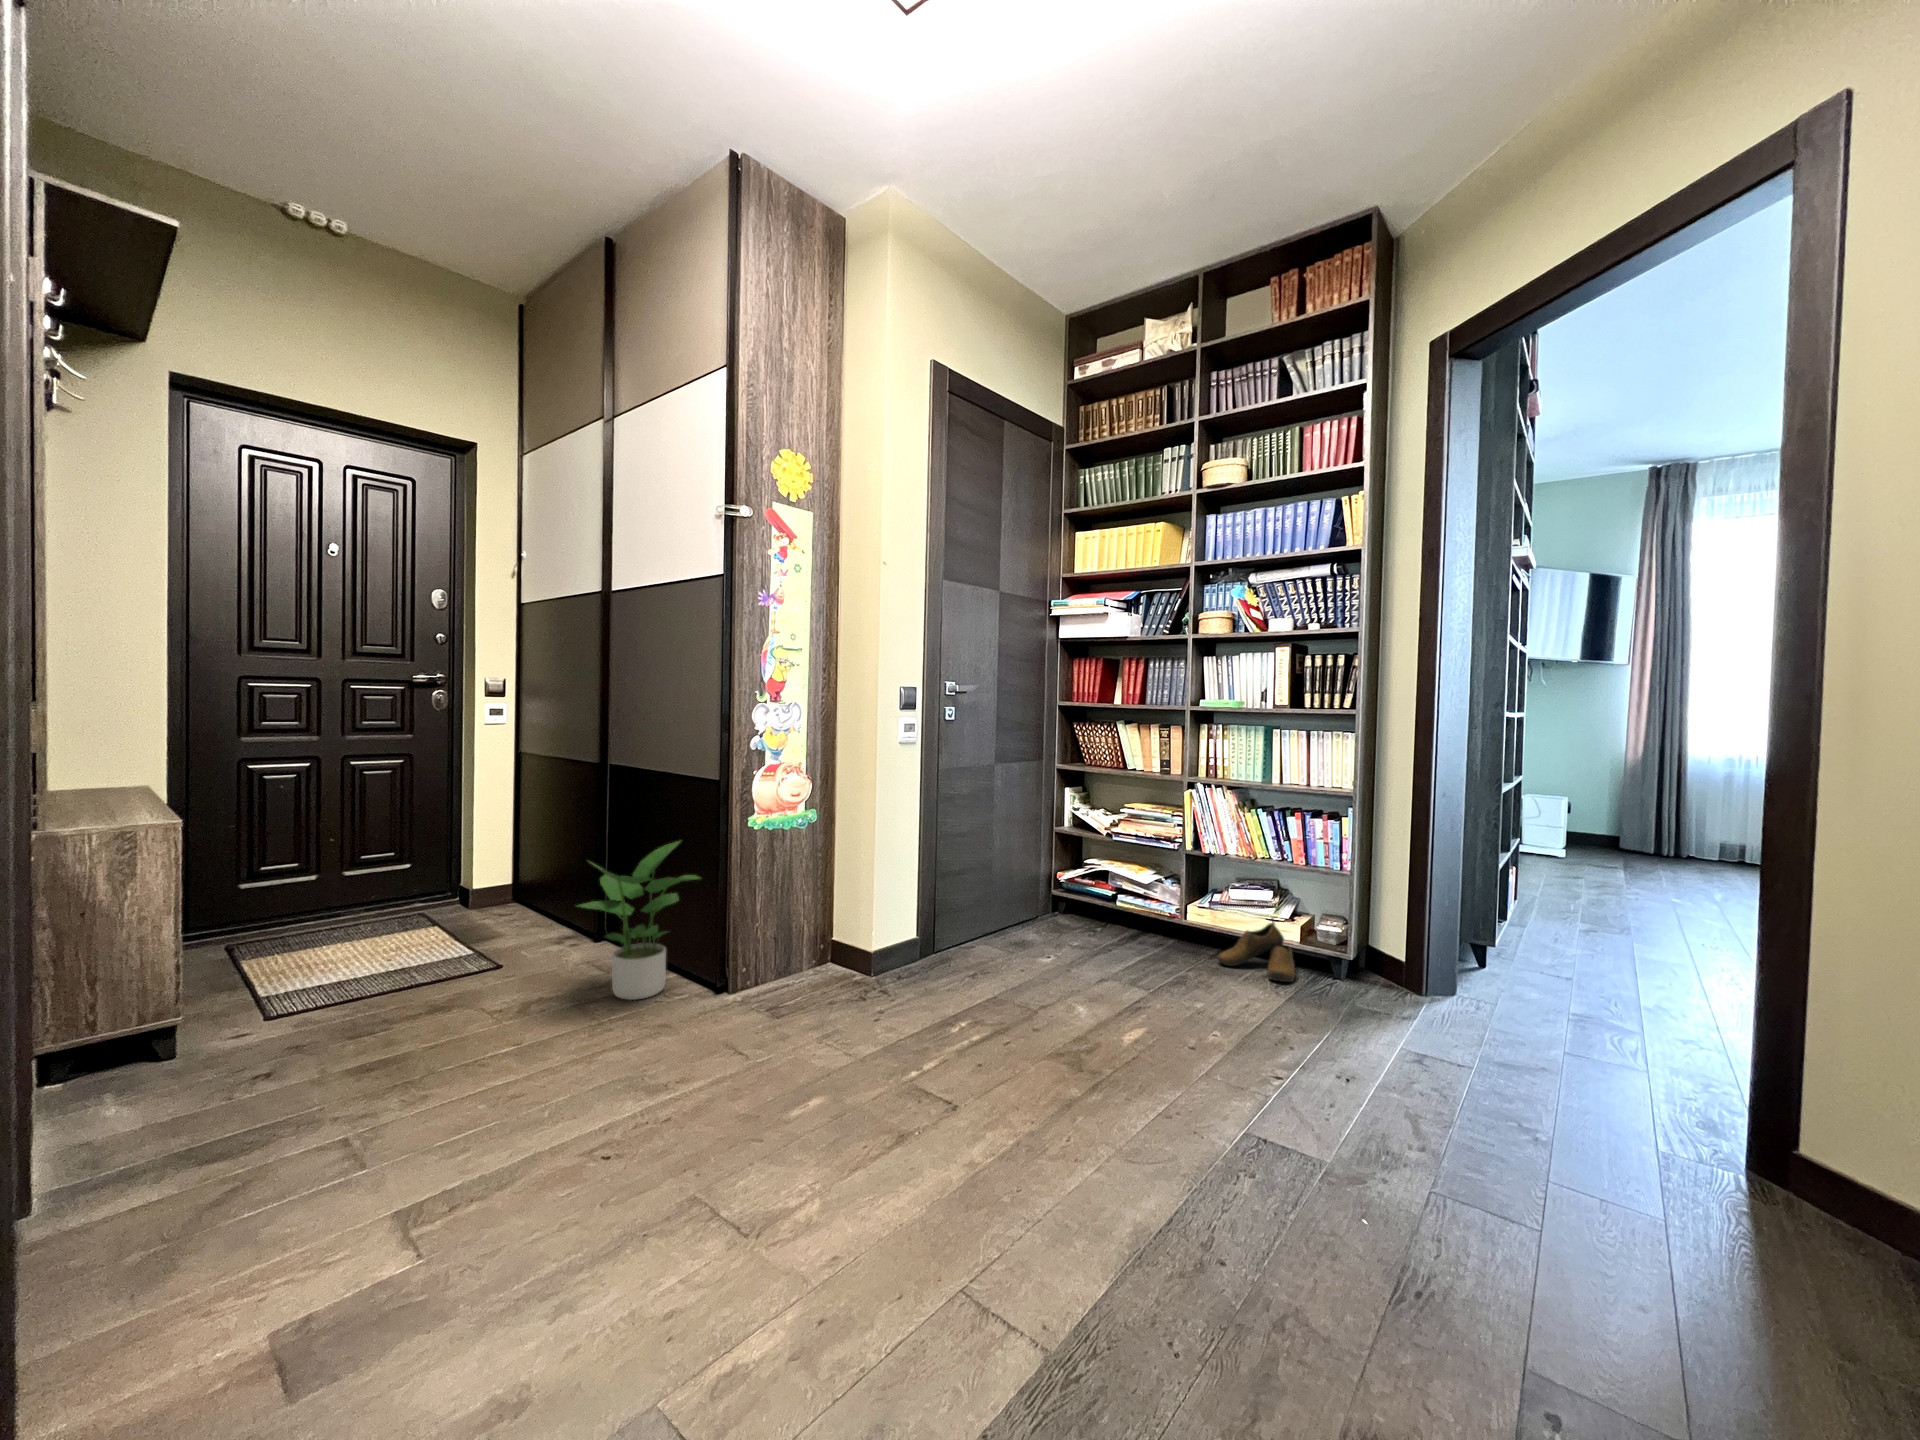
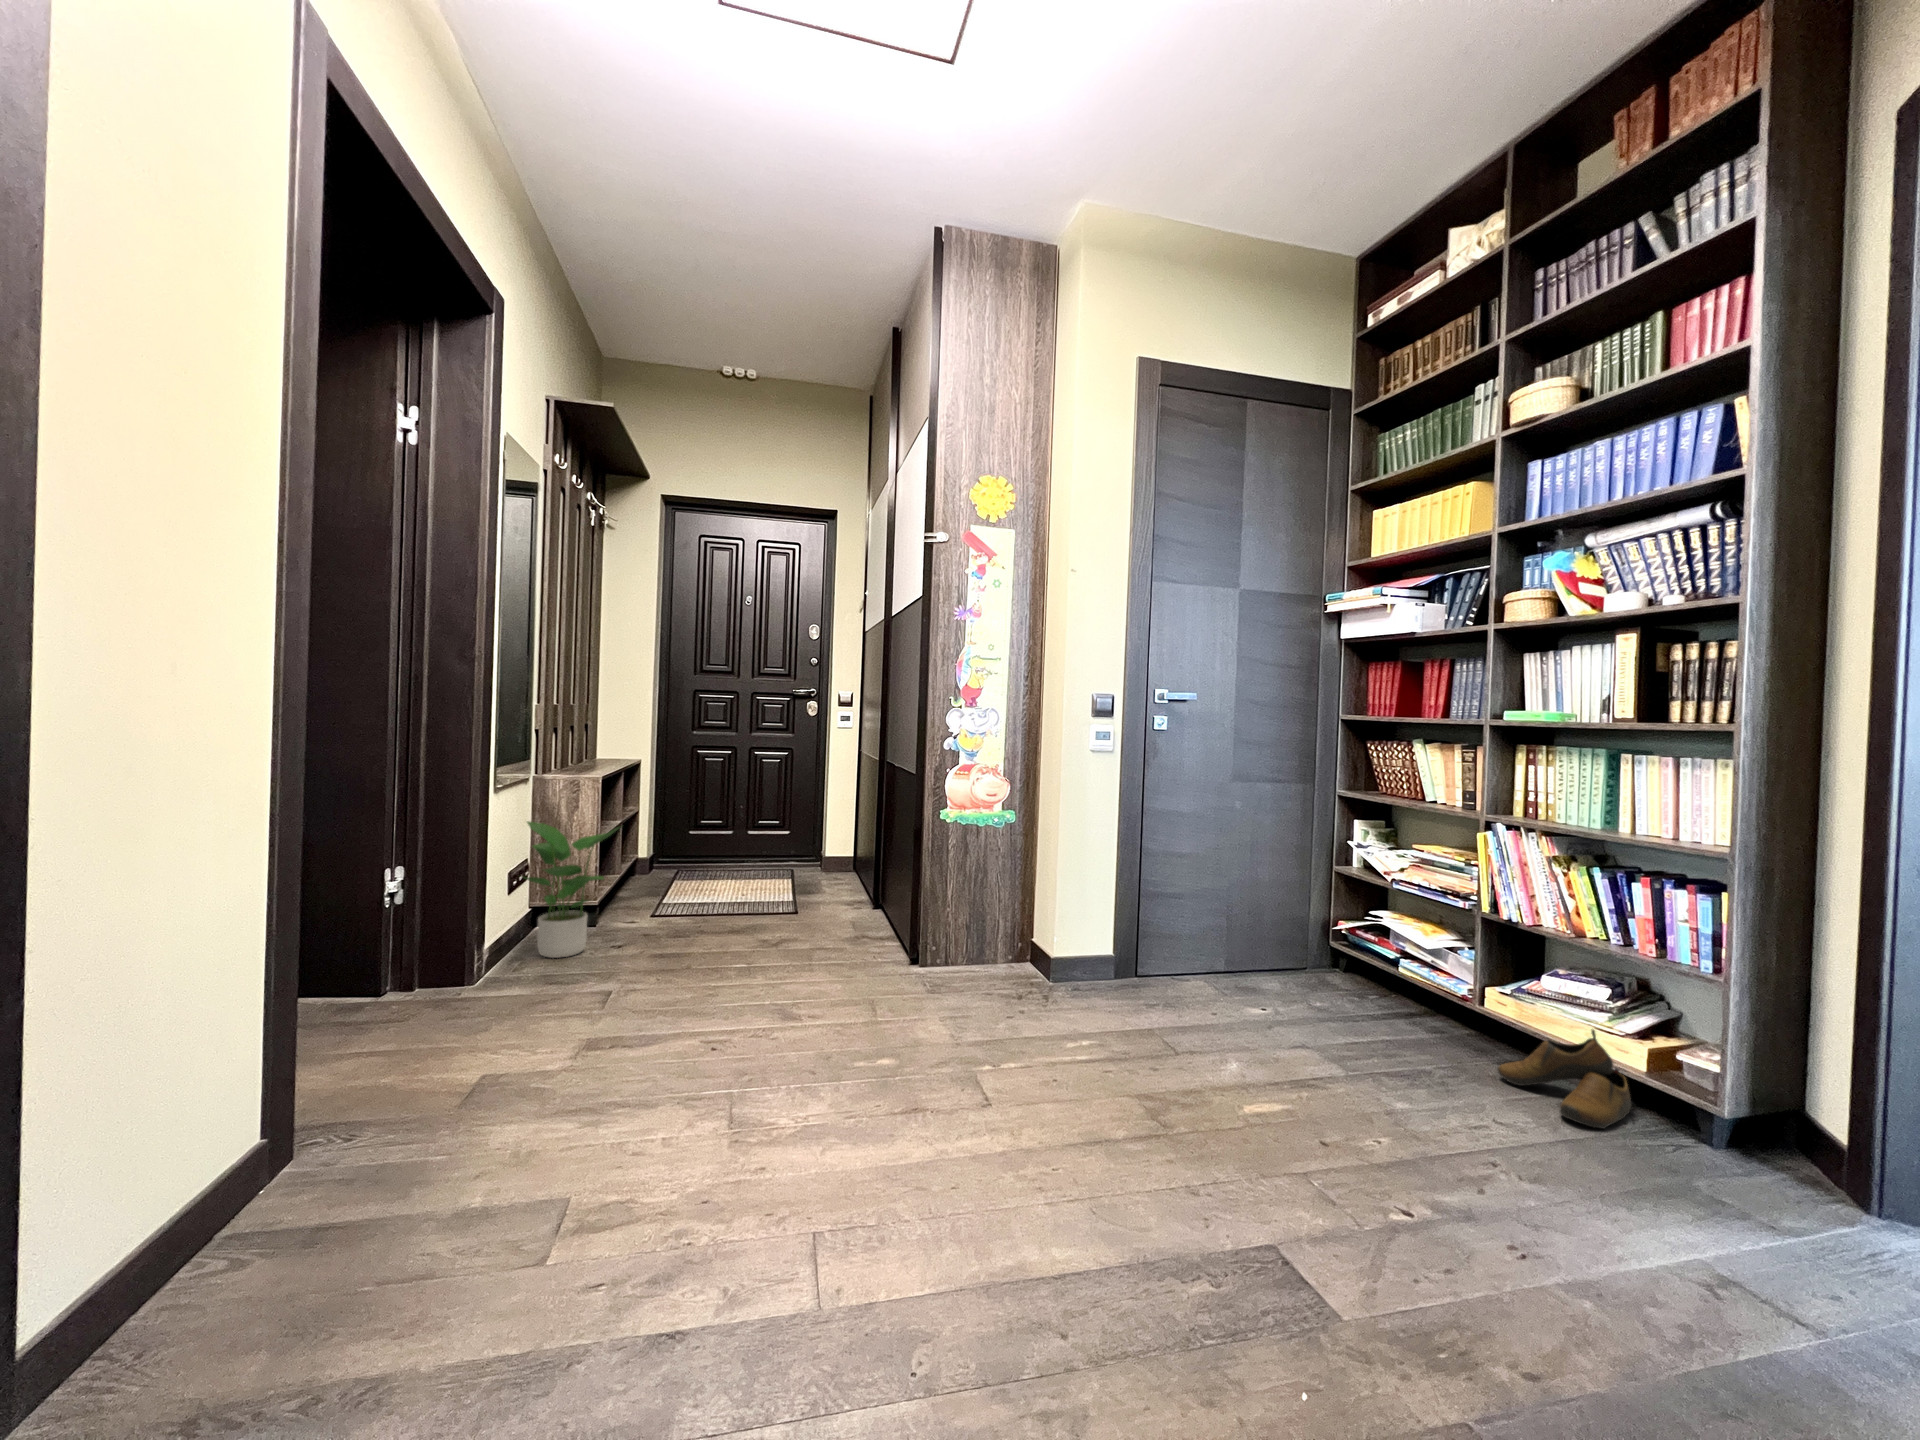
potted plant: present [577,841,700,1000] -> present [524,821,619,958]

